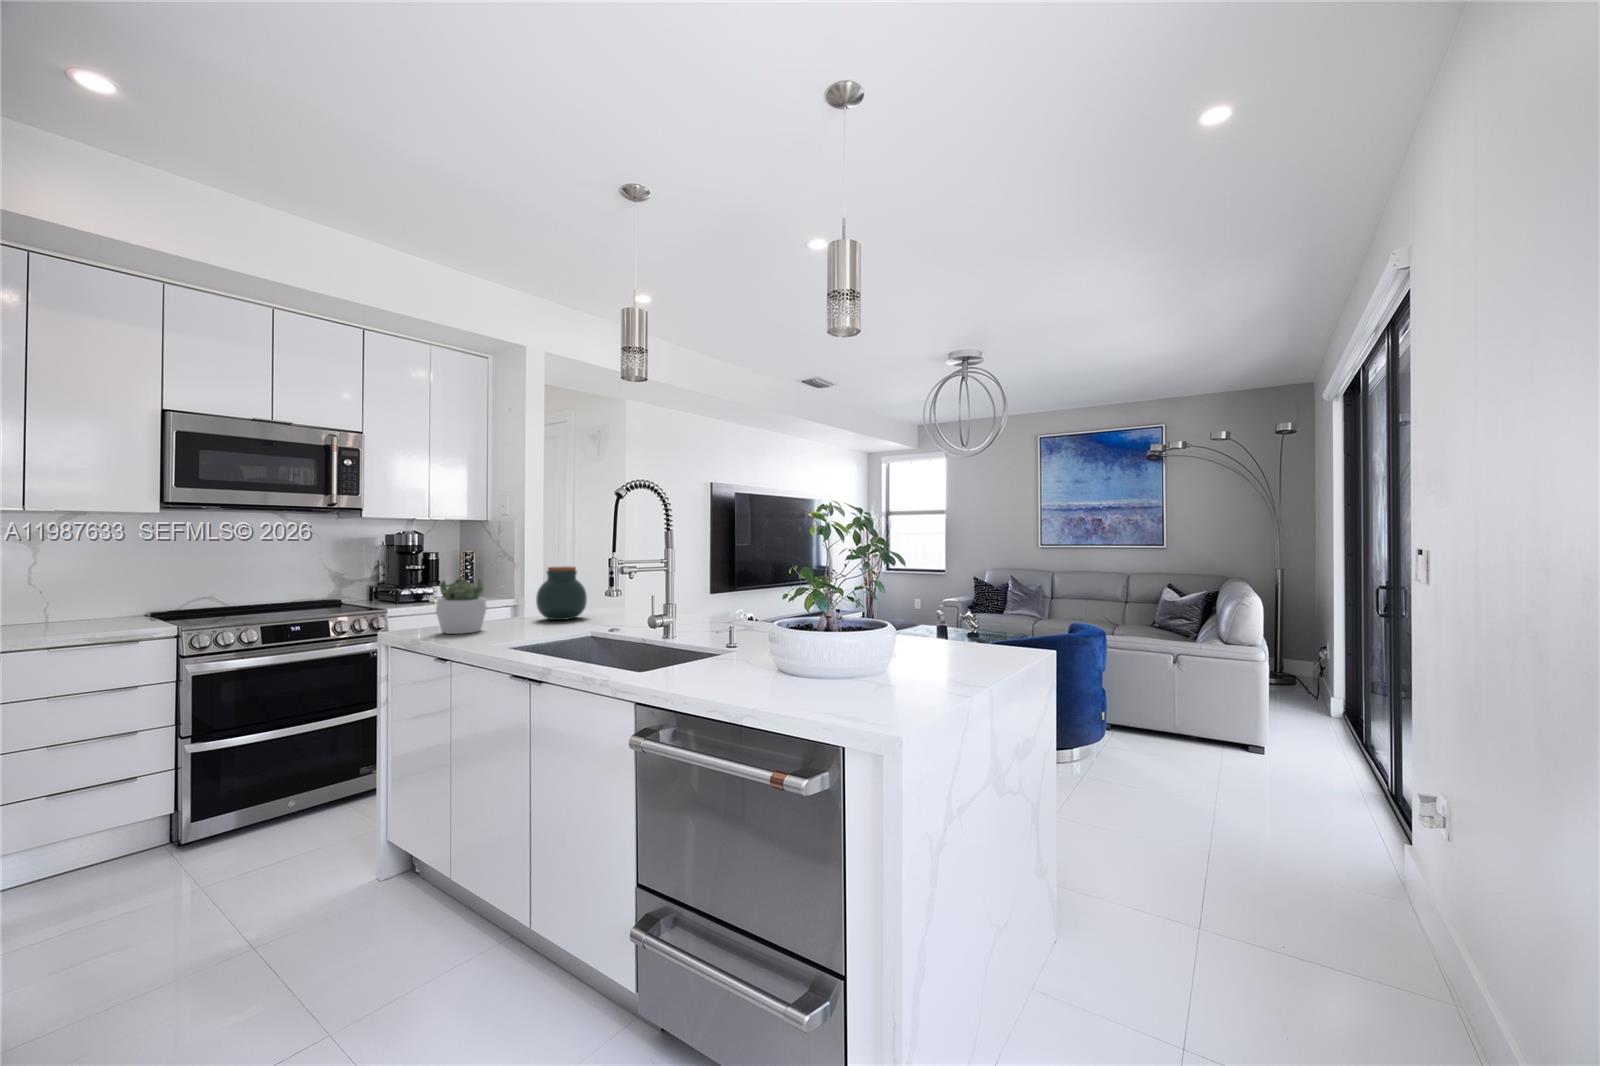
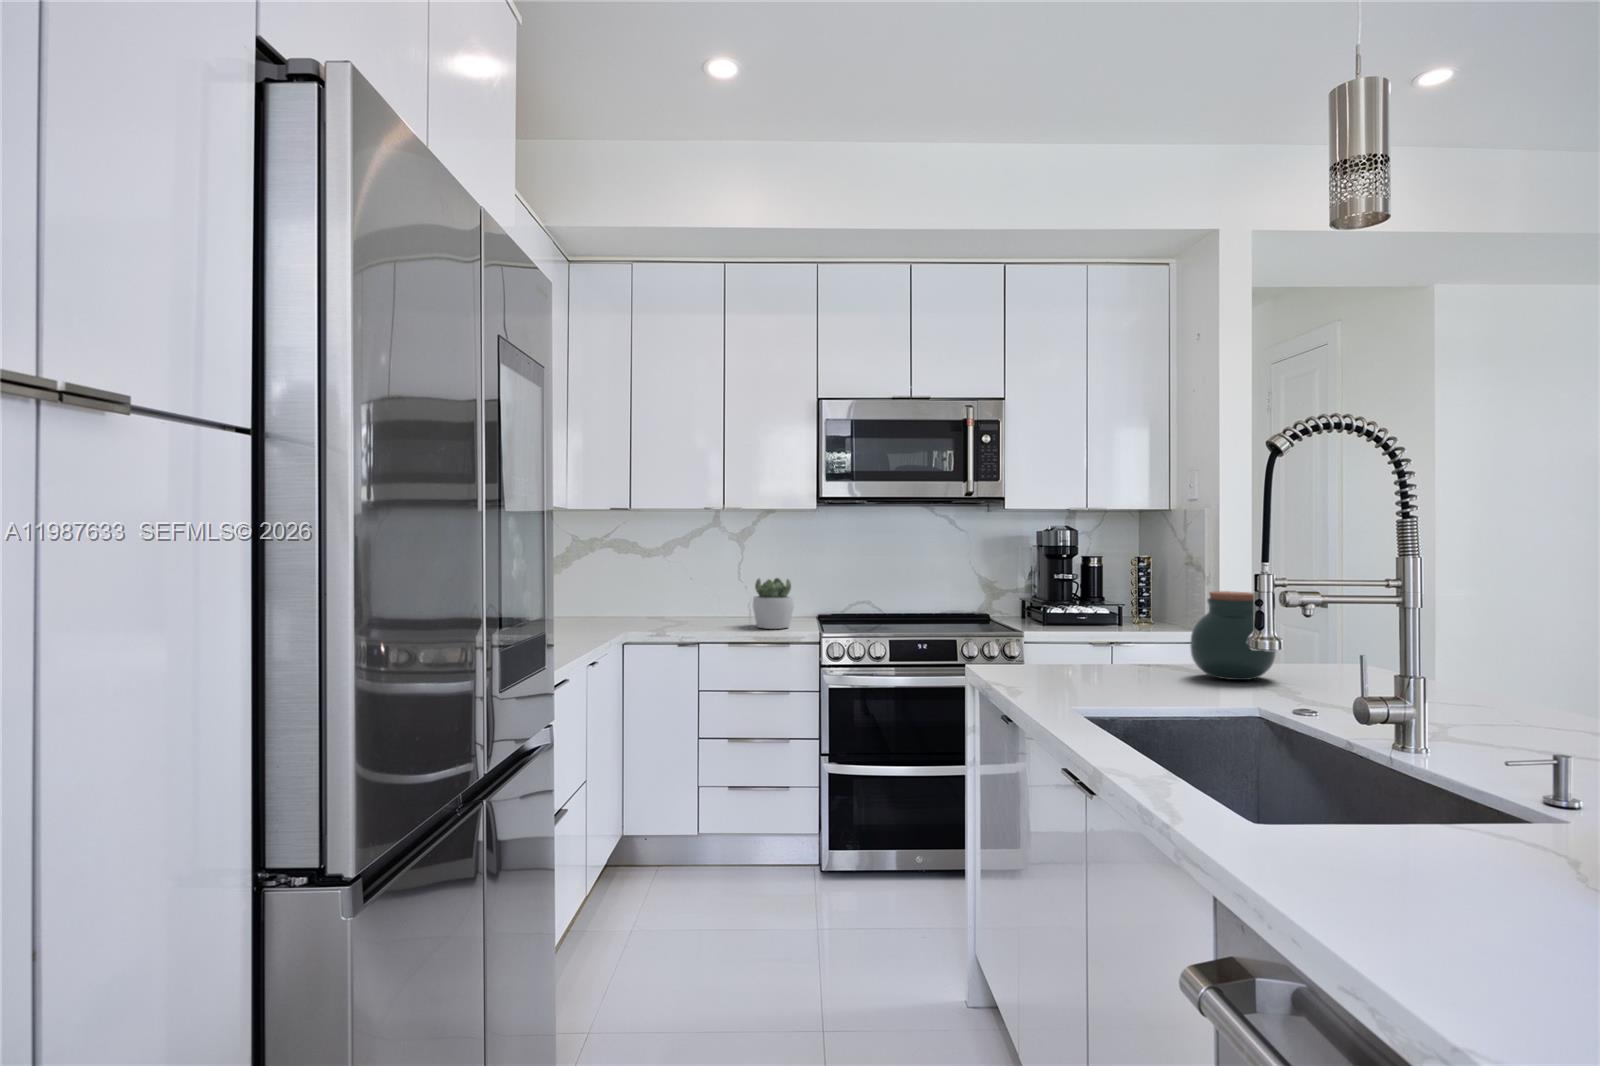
succulent plant: present [436,579,487,634] -> present [753,578,794,629]

